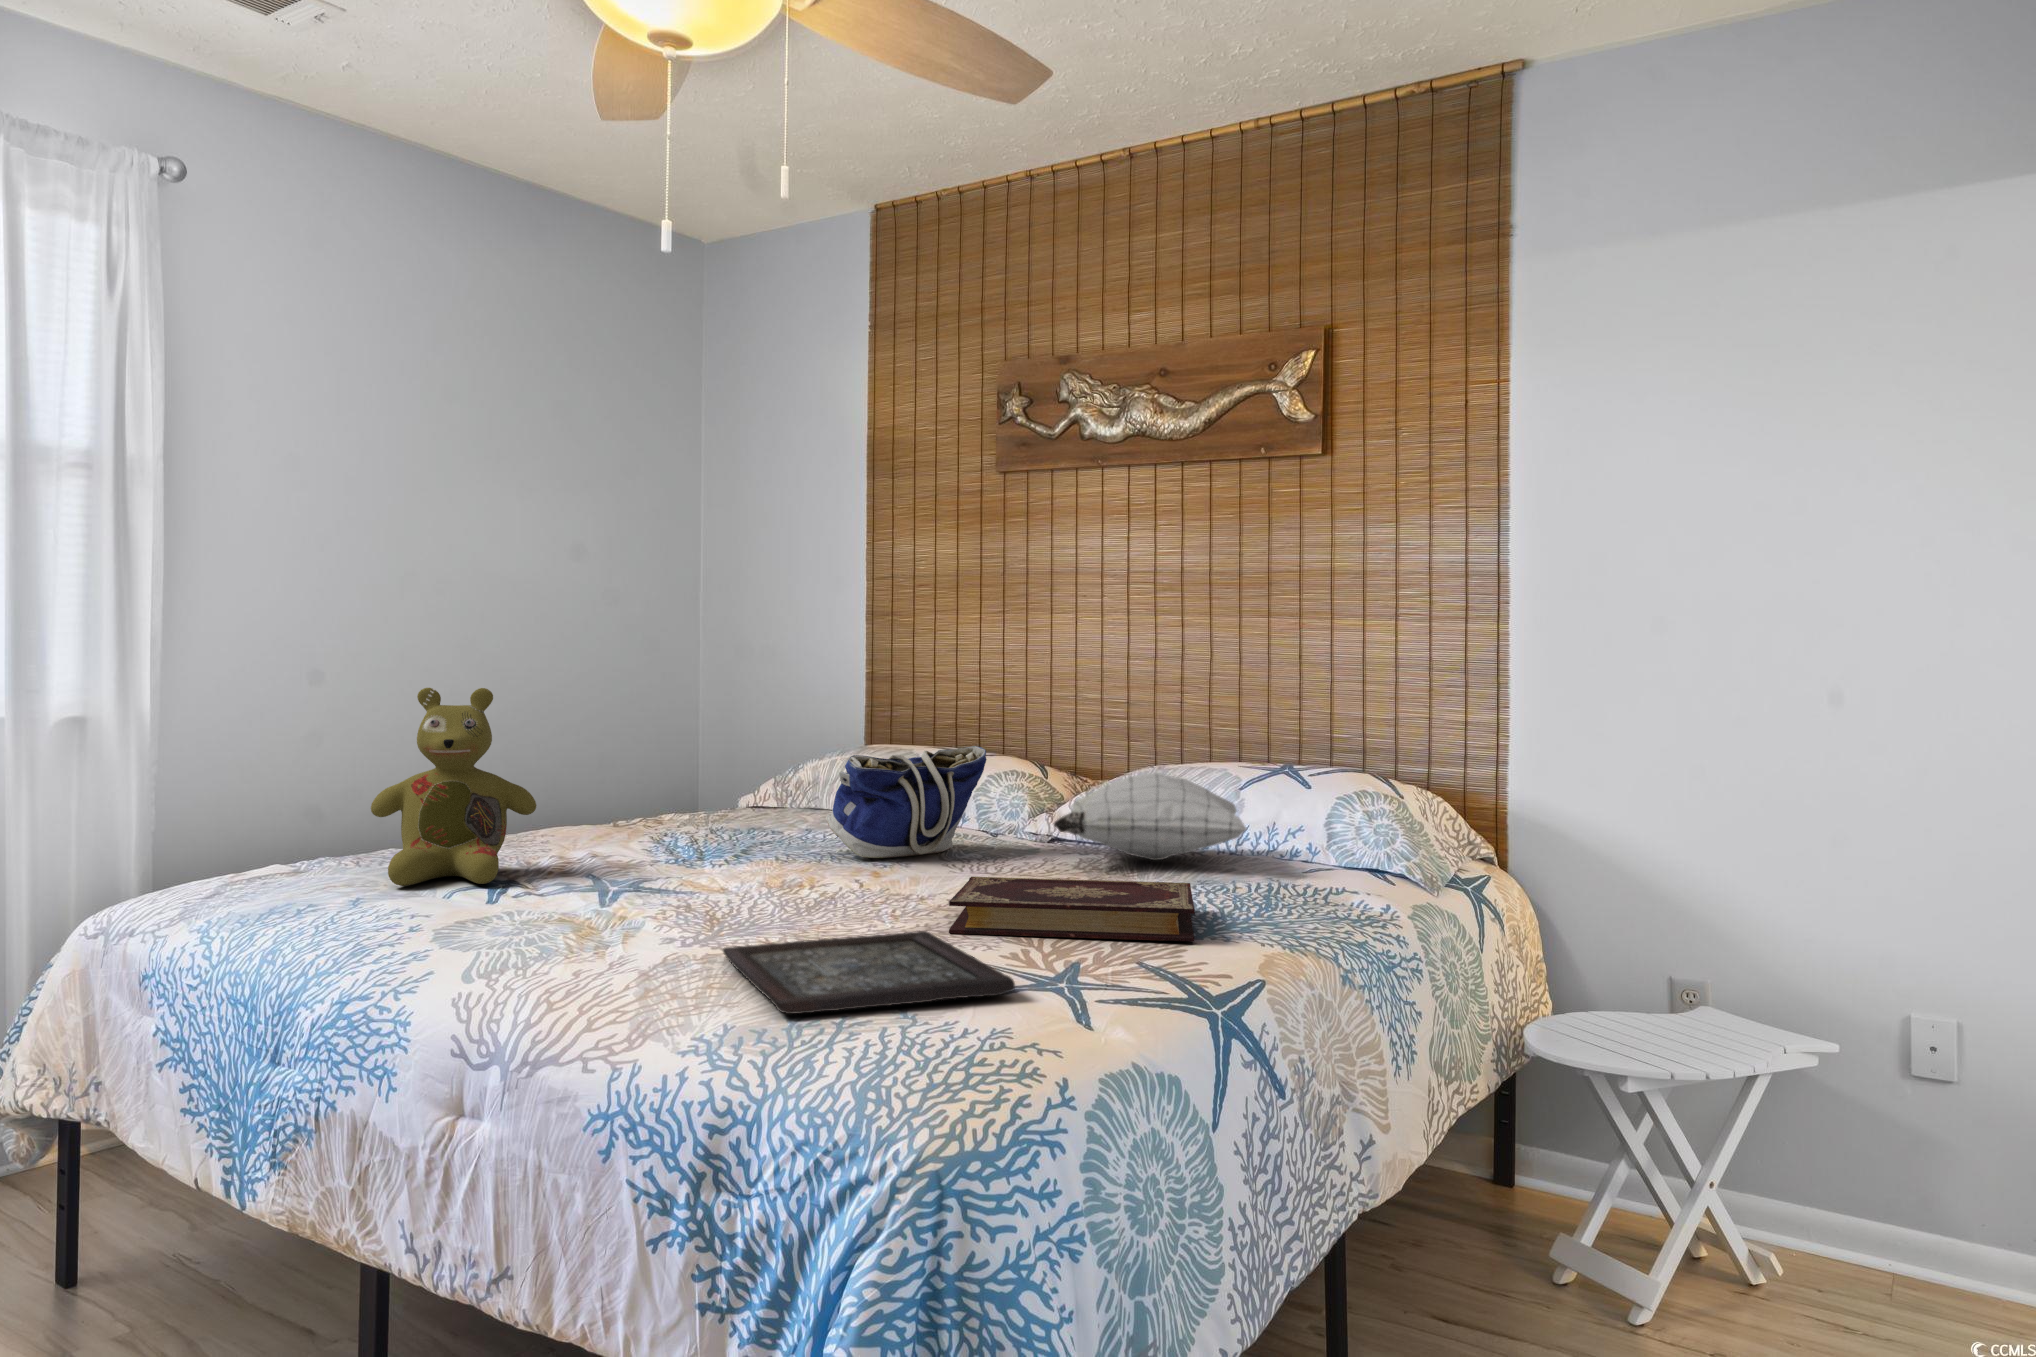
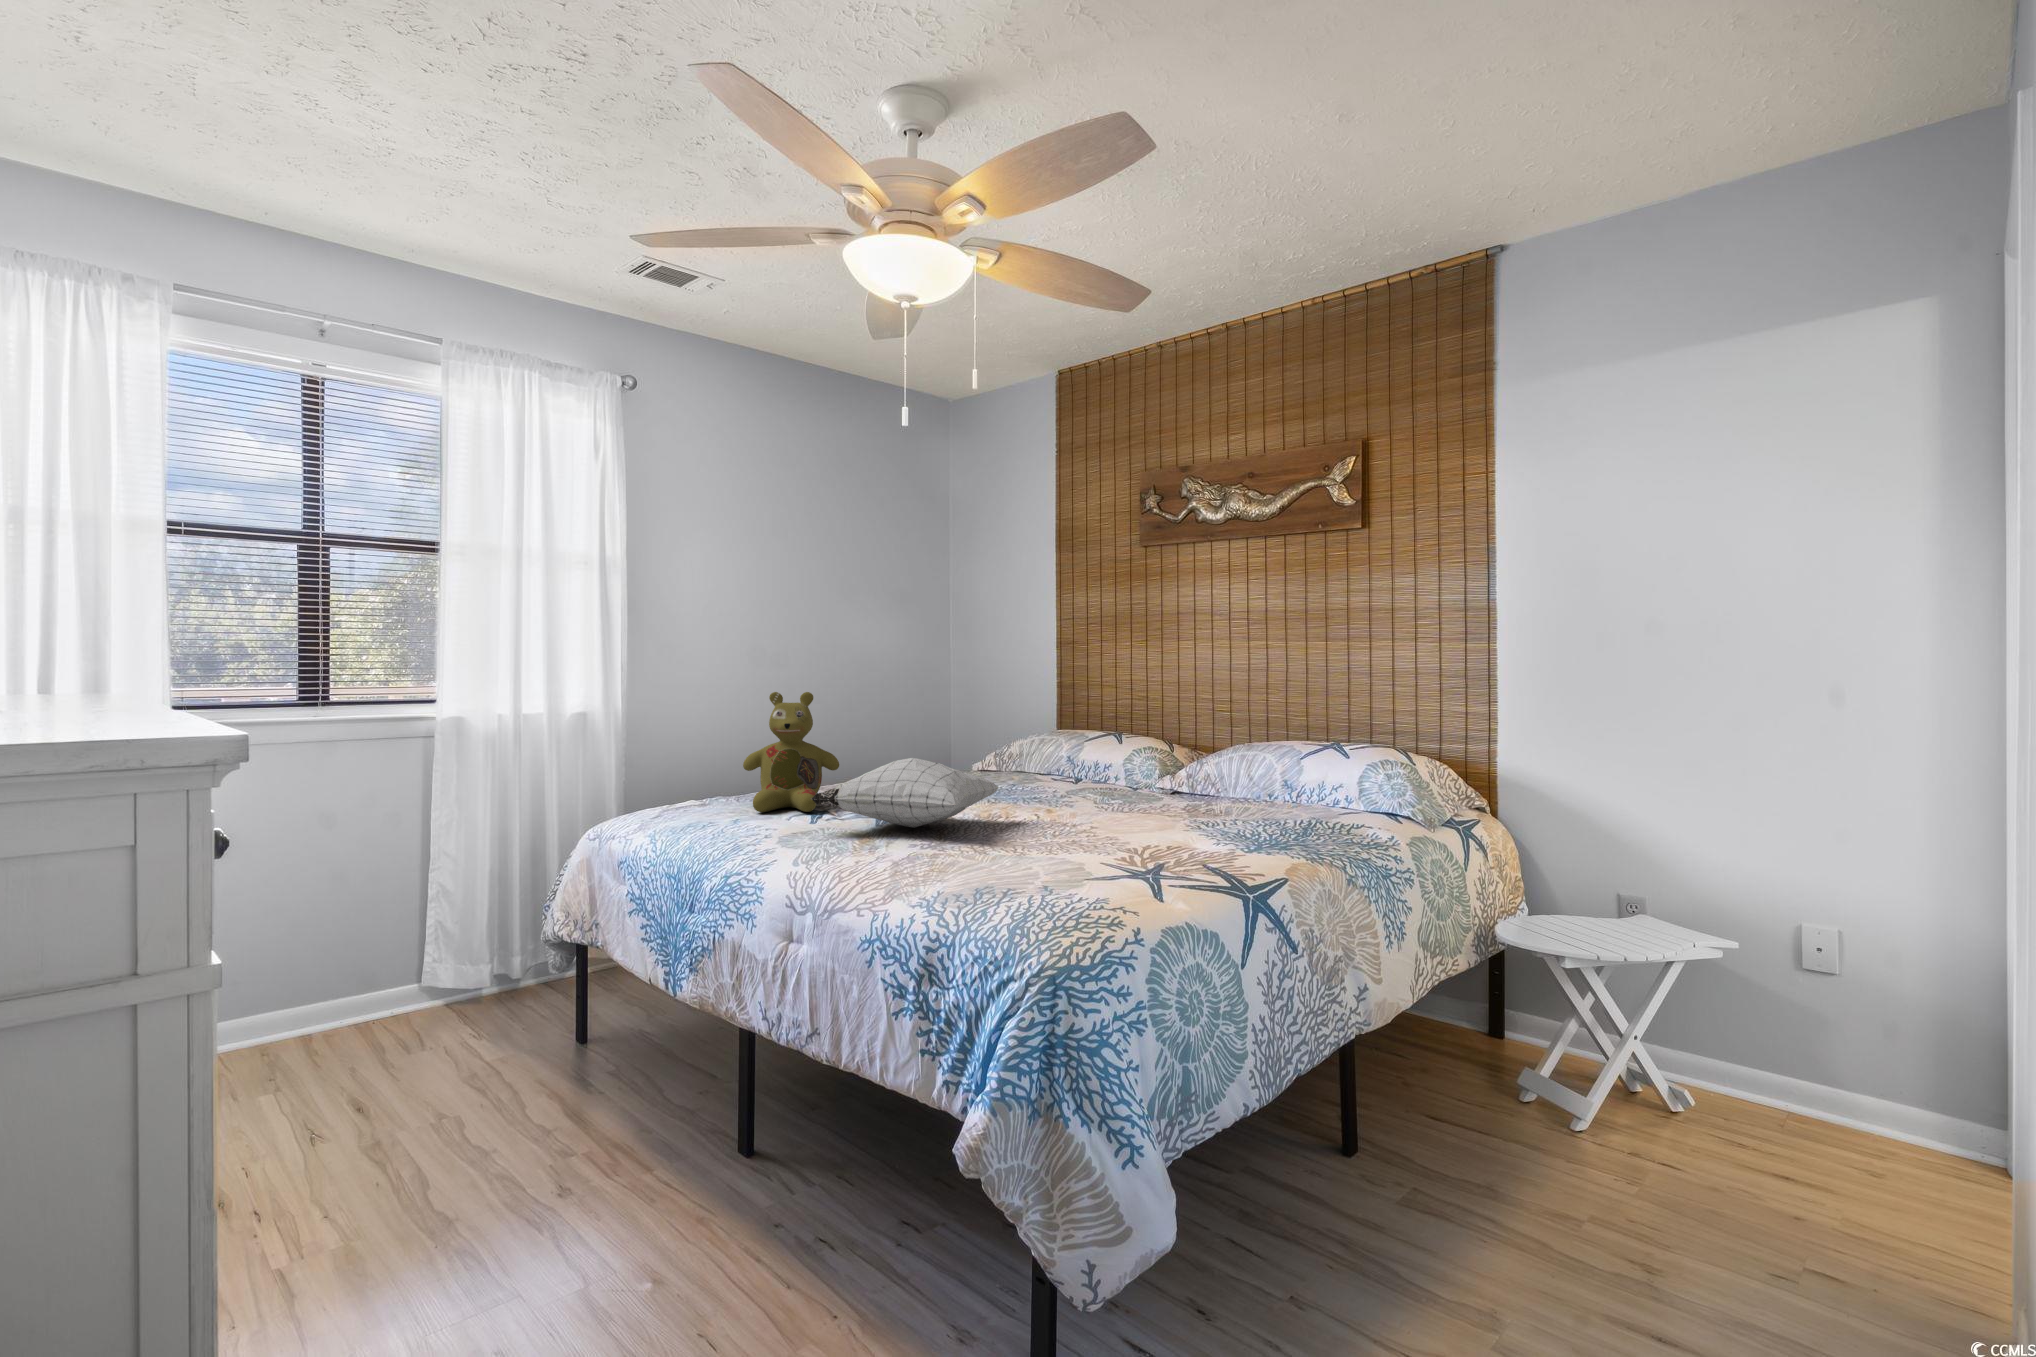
tote bag: present [826,746,987,858] -> none [1019,729,1125,801]
pillow: present [1053,773,1247,860] -> present [811,758,999,828]
book: present [949,877,1195,941] -> none [1087,812,1250,854]
tray: present [723,931,1015,1014] -> none [944,843,1117,887]

